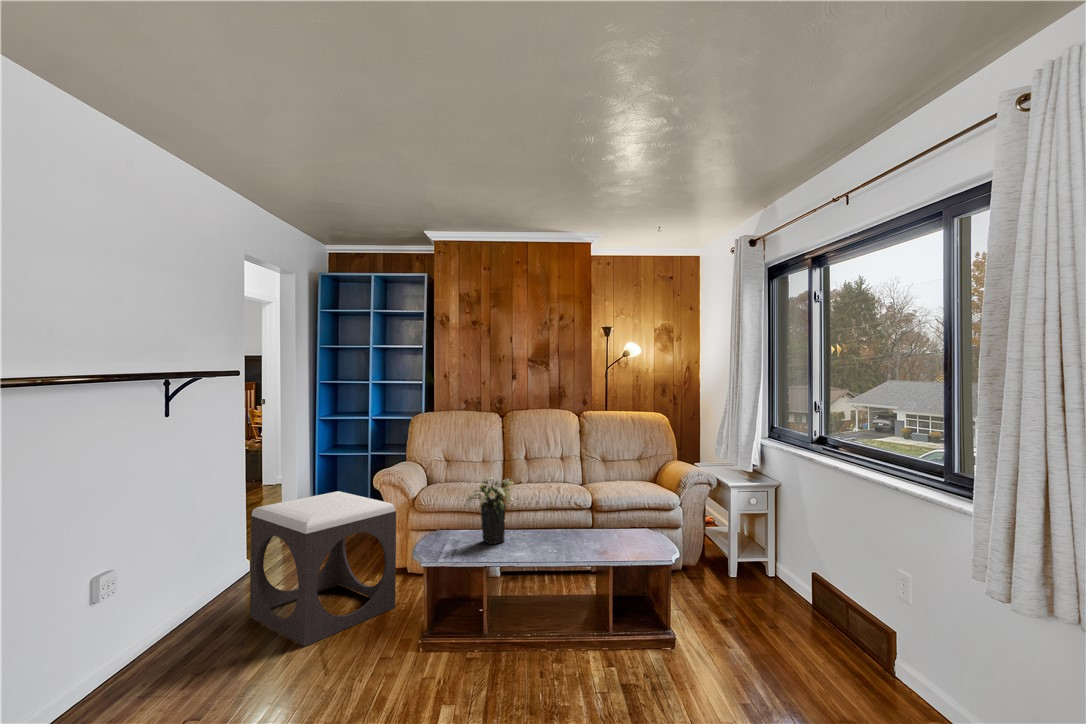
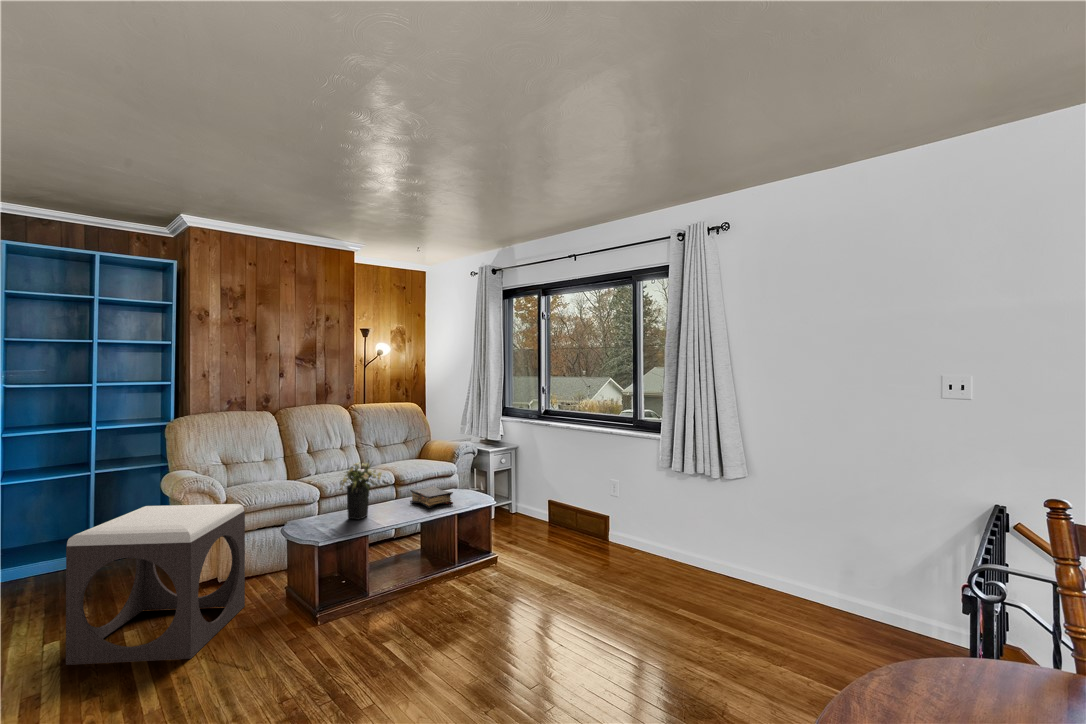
book: none [568,520,610,549] -> present [410,486,453,508]

